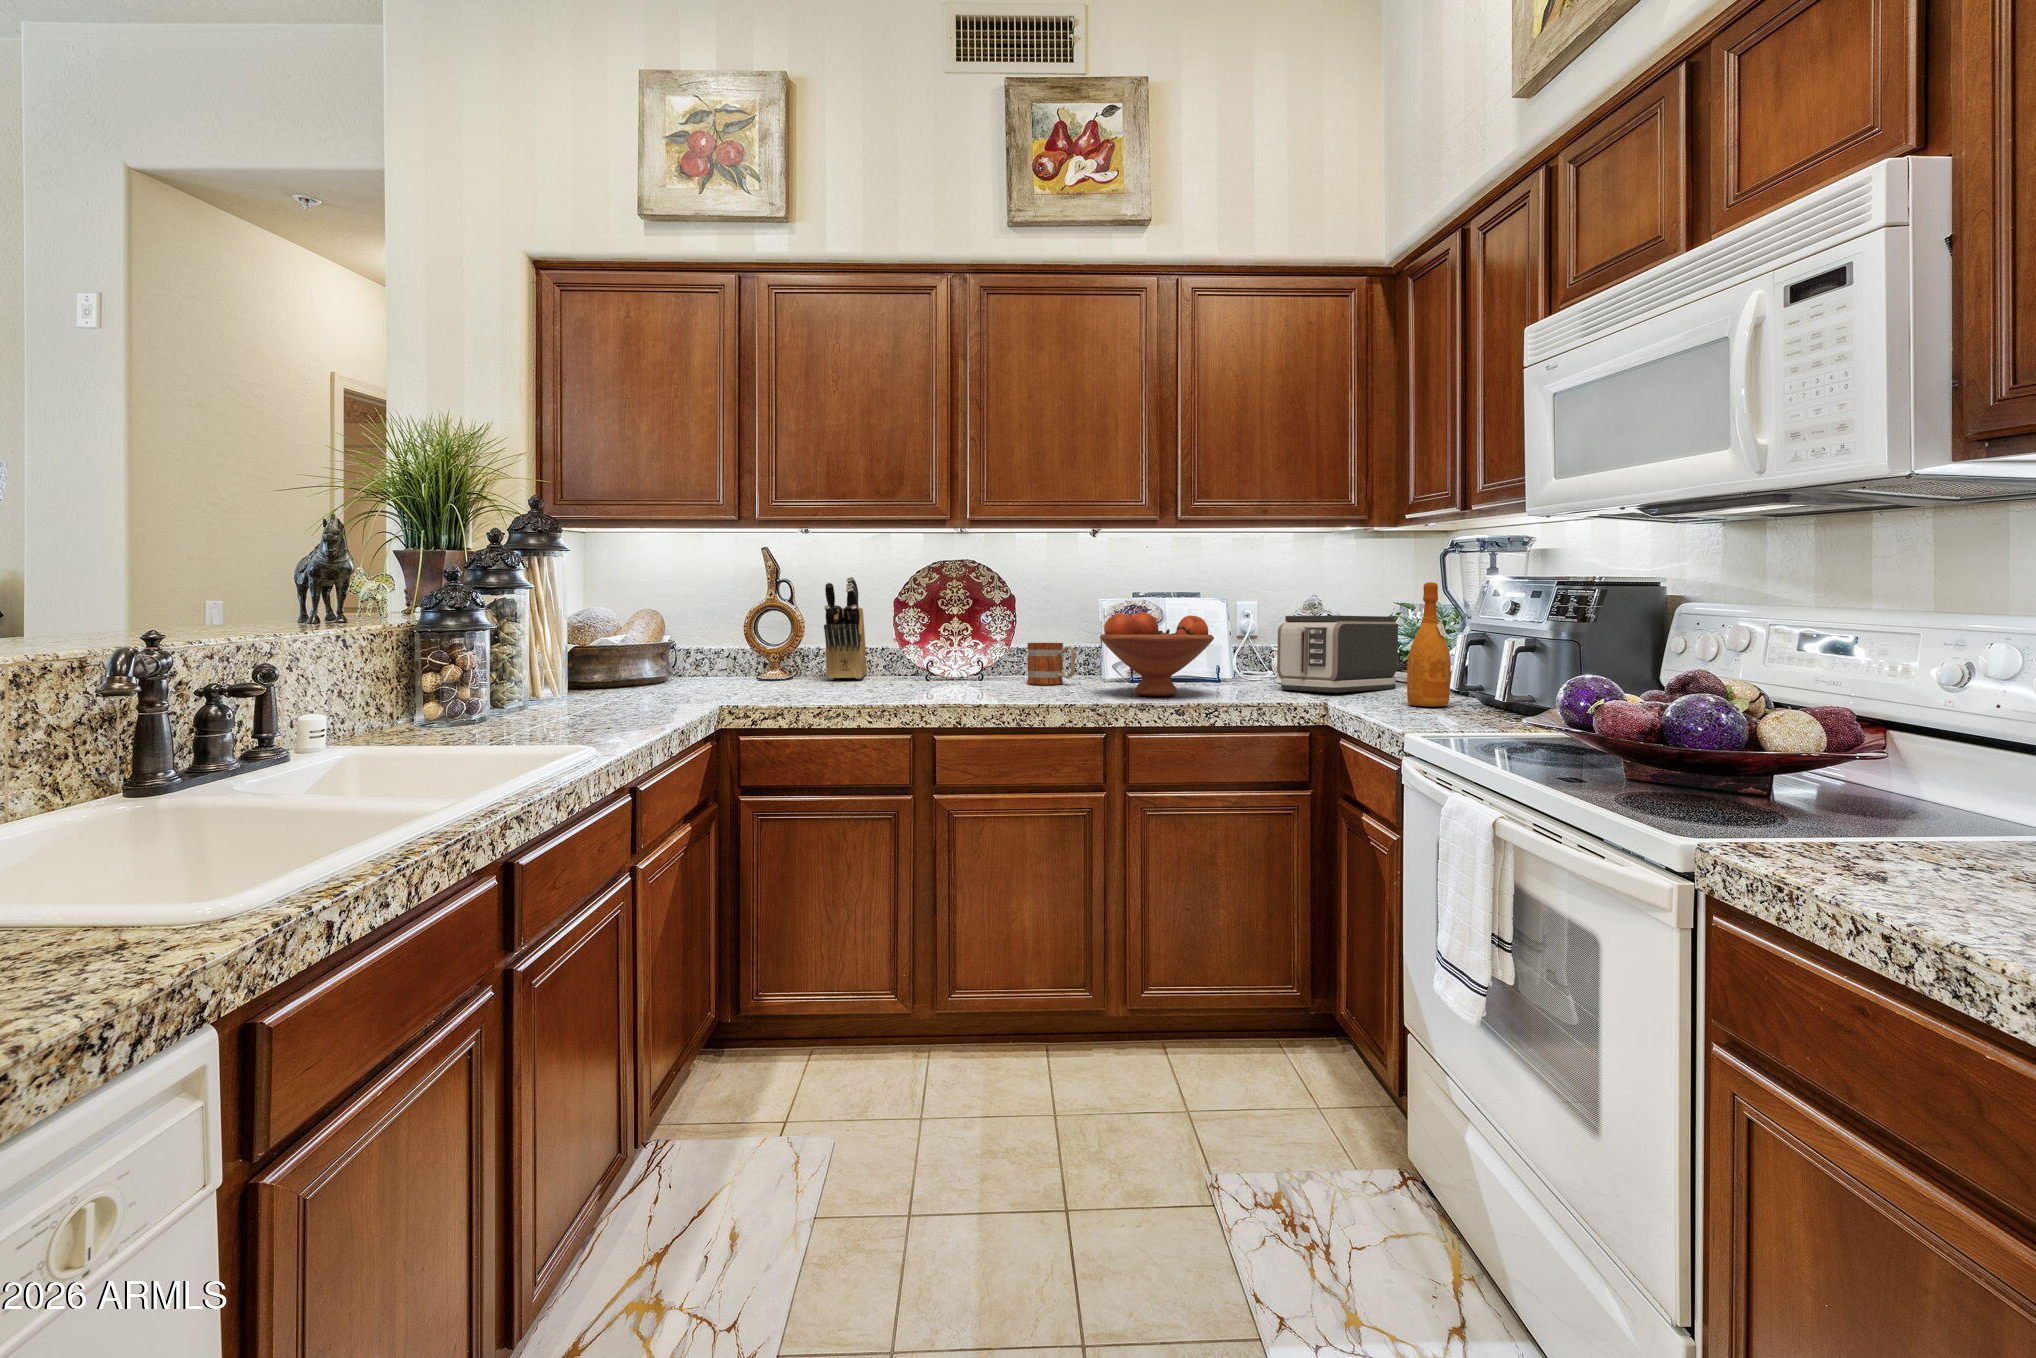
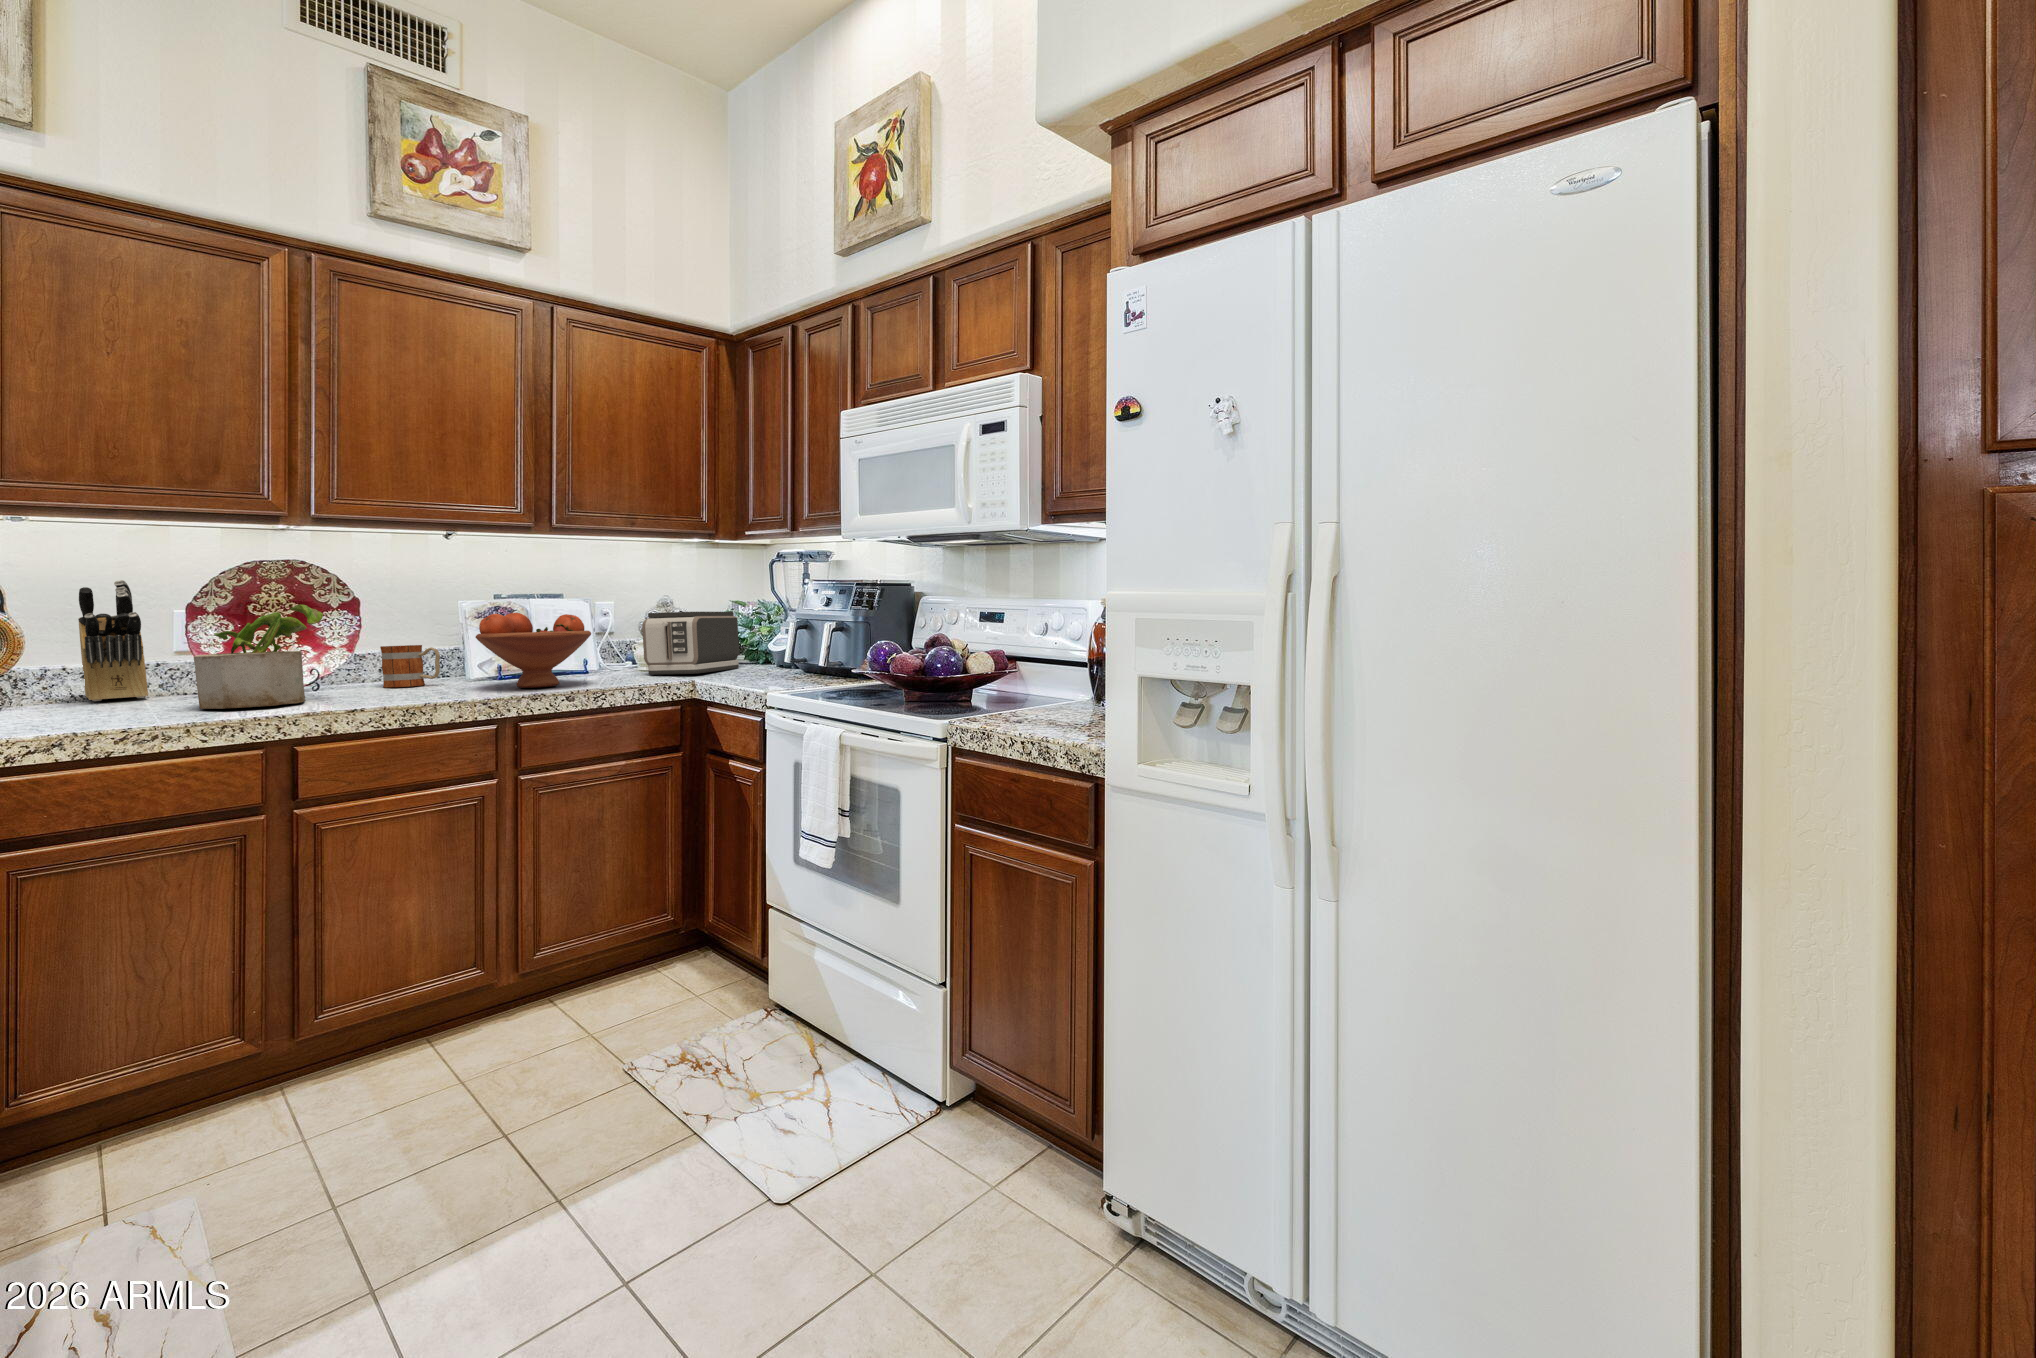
wine bottle: present [1407,582,1451,707] -> none [756,585,788,678]
potted plant: none [878,600,974,695] -> present [194,605,323,709]

